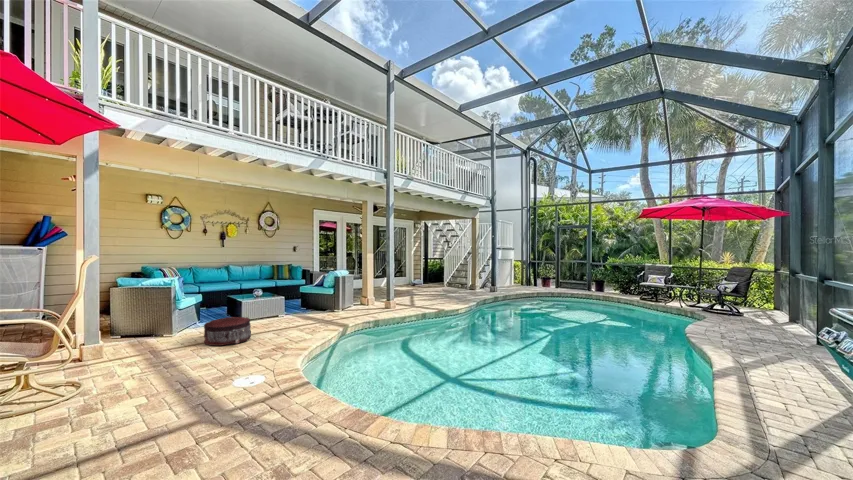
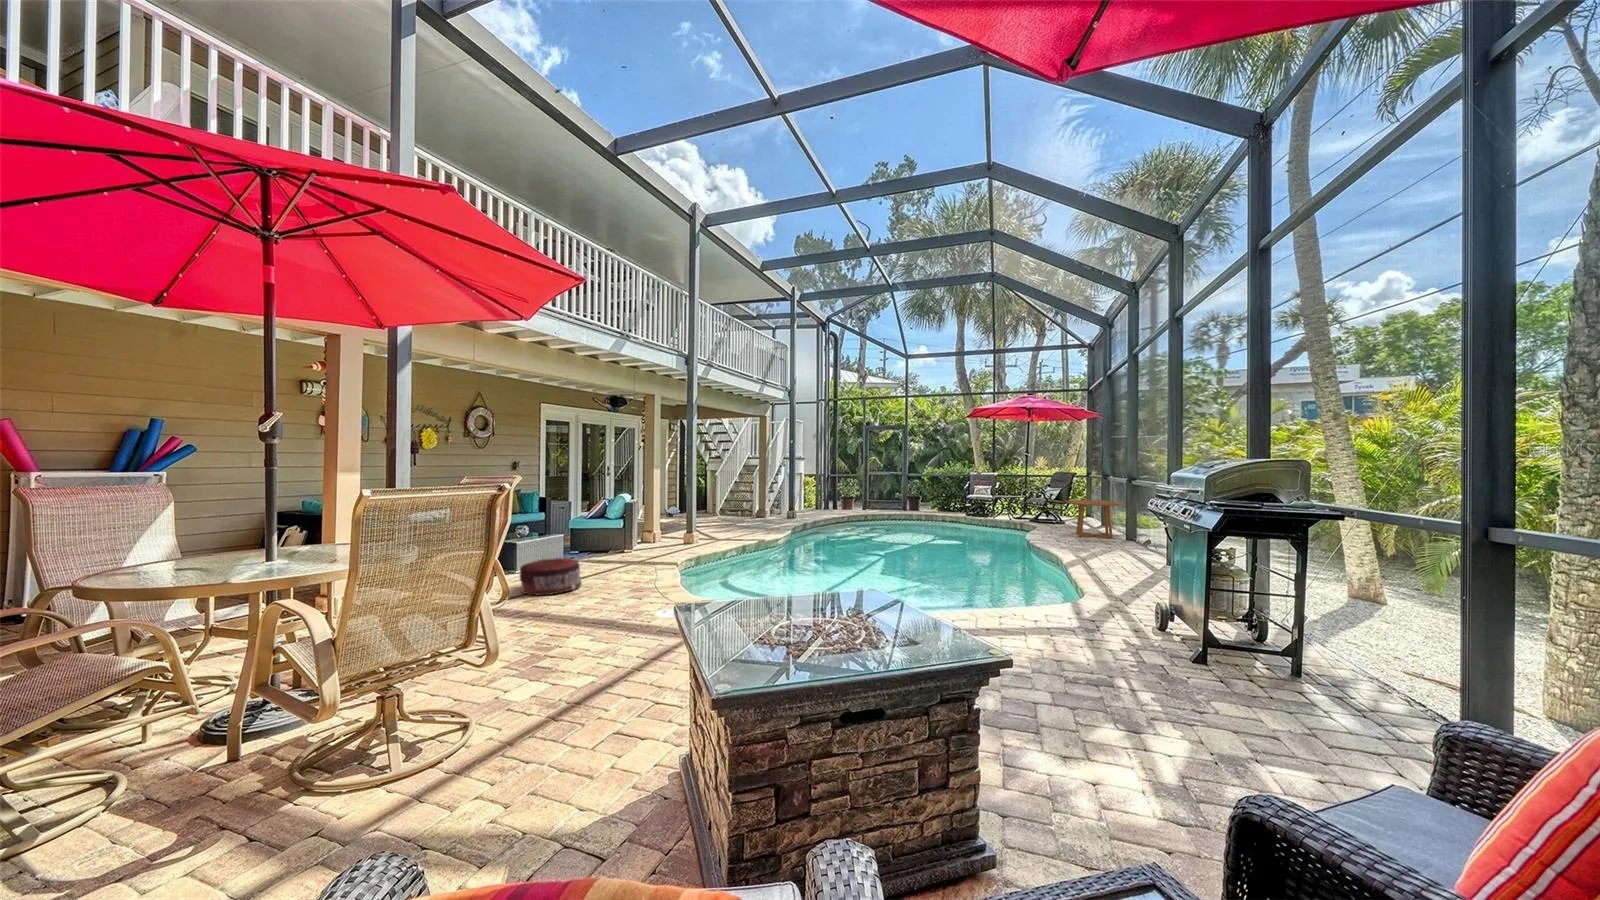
round table: none [737,295,811,339] -> present [1066,500,1123,539]

